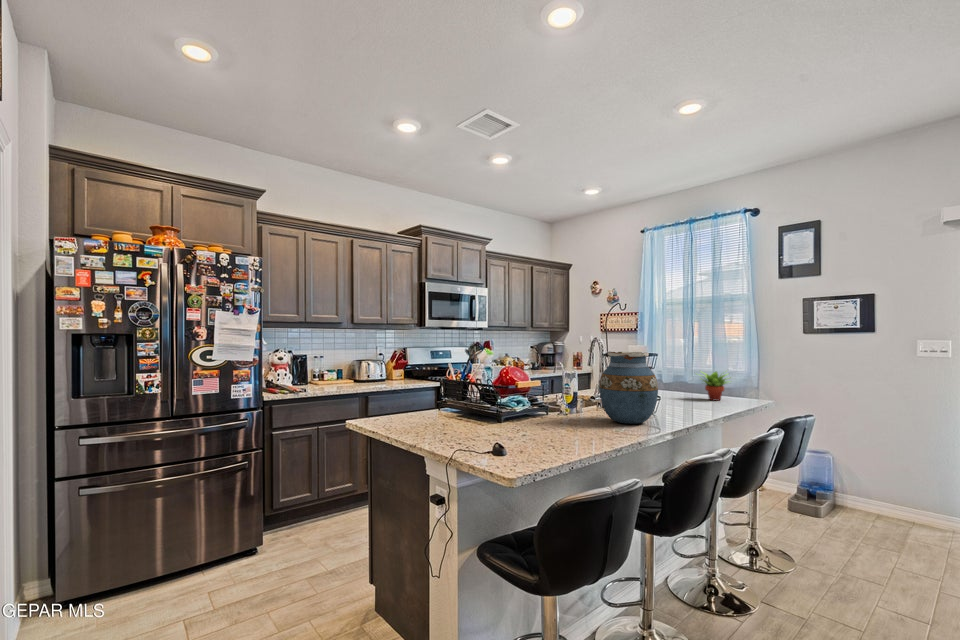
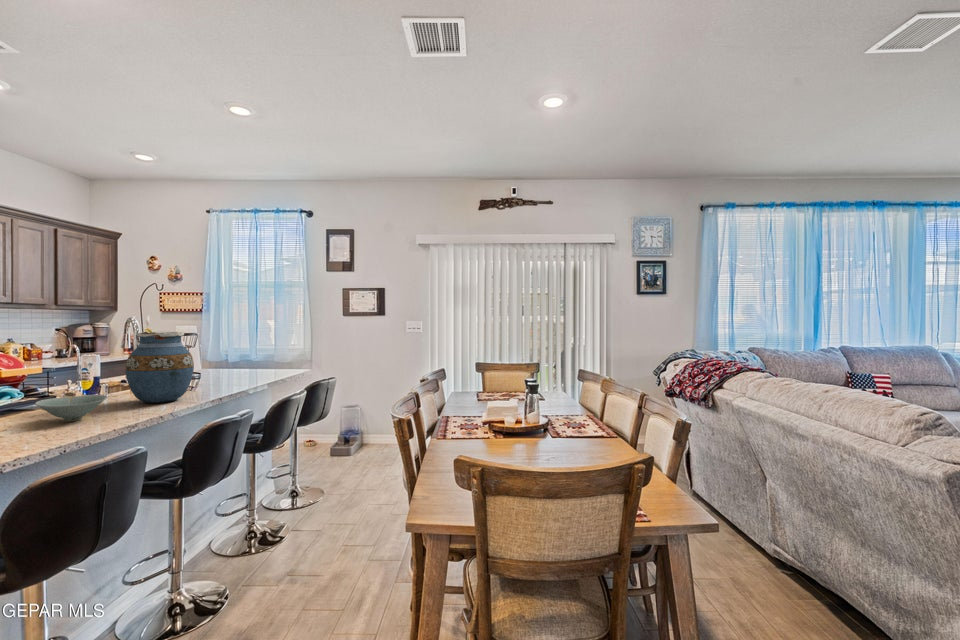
succulent plant: present [702,371,731,401] -> none [245,345,278,373]
bowl: none [542,409,591,432] -> present [35,395,107,421]

